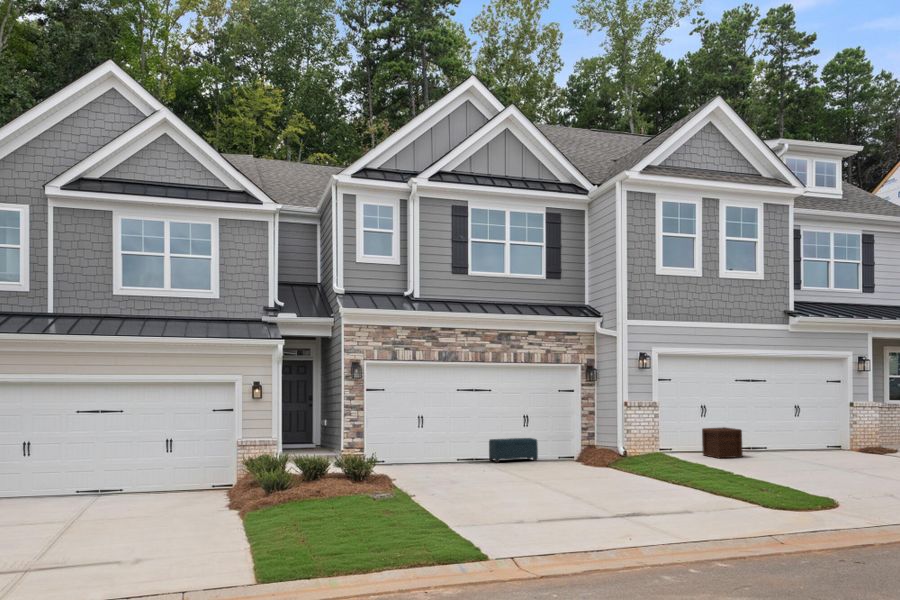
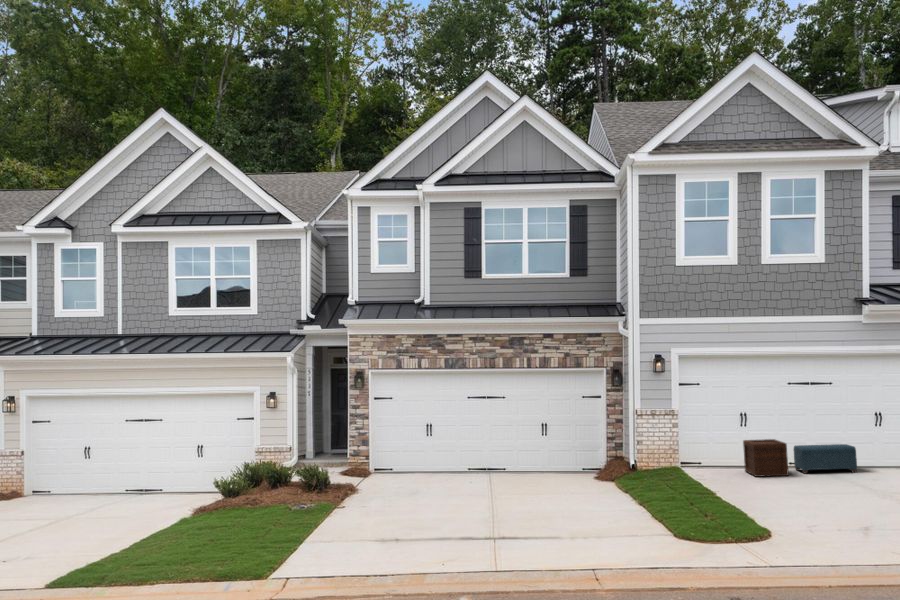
bench: present [489,438,538,463] -> present [794,444,857,473]

